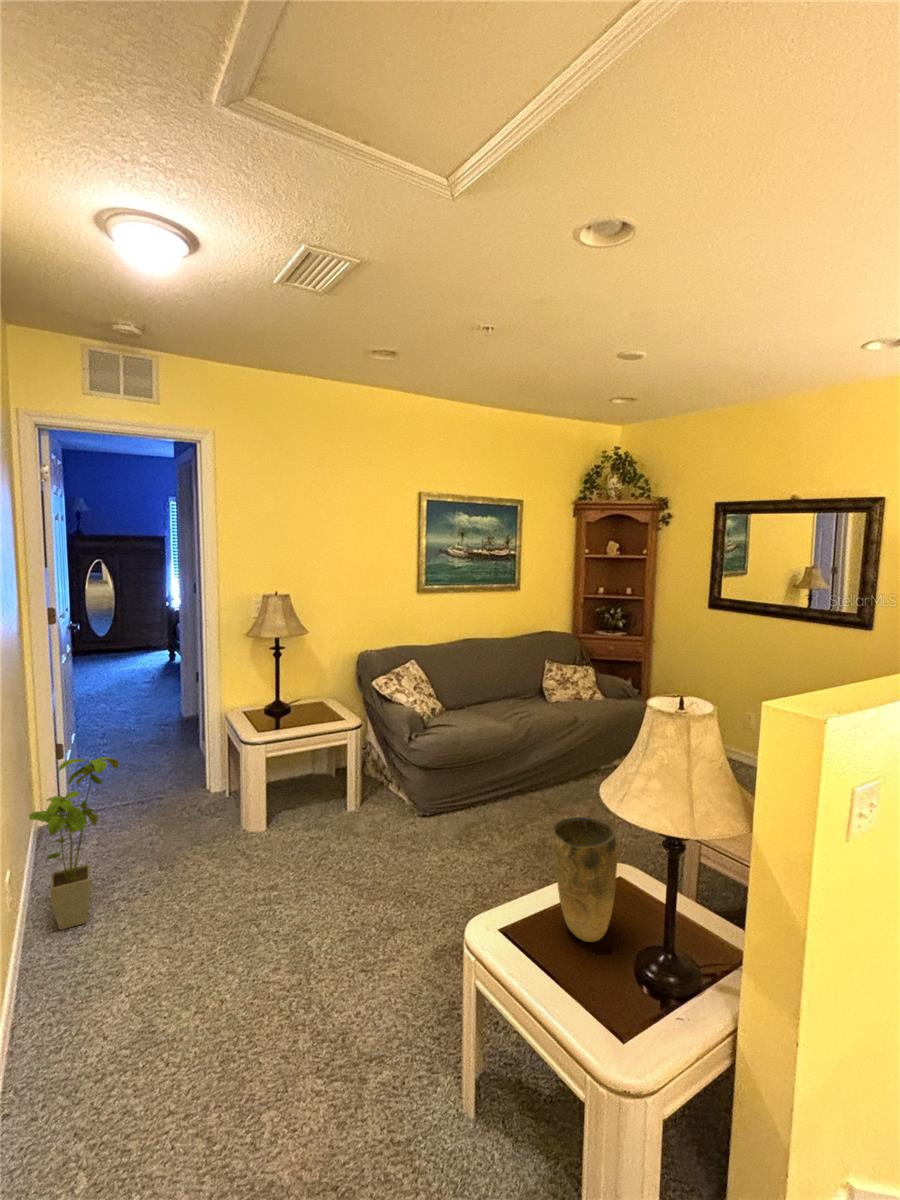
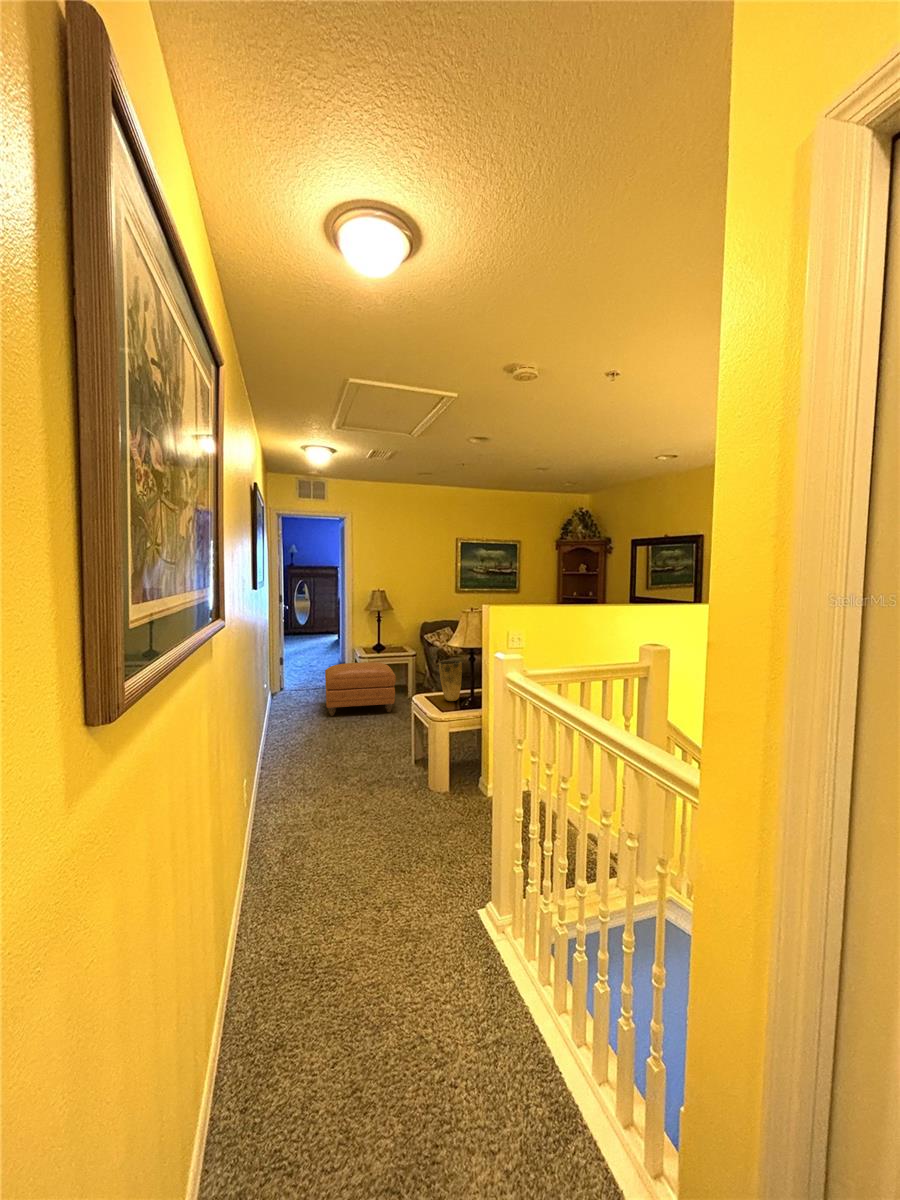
ottoman: none [171,754,344,905] -> present [325,662,396,716]
house plant: present [29,757,119,930] -> none [272,650,305,717]

